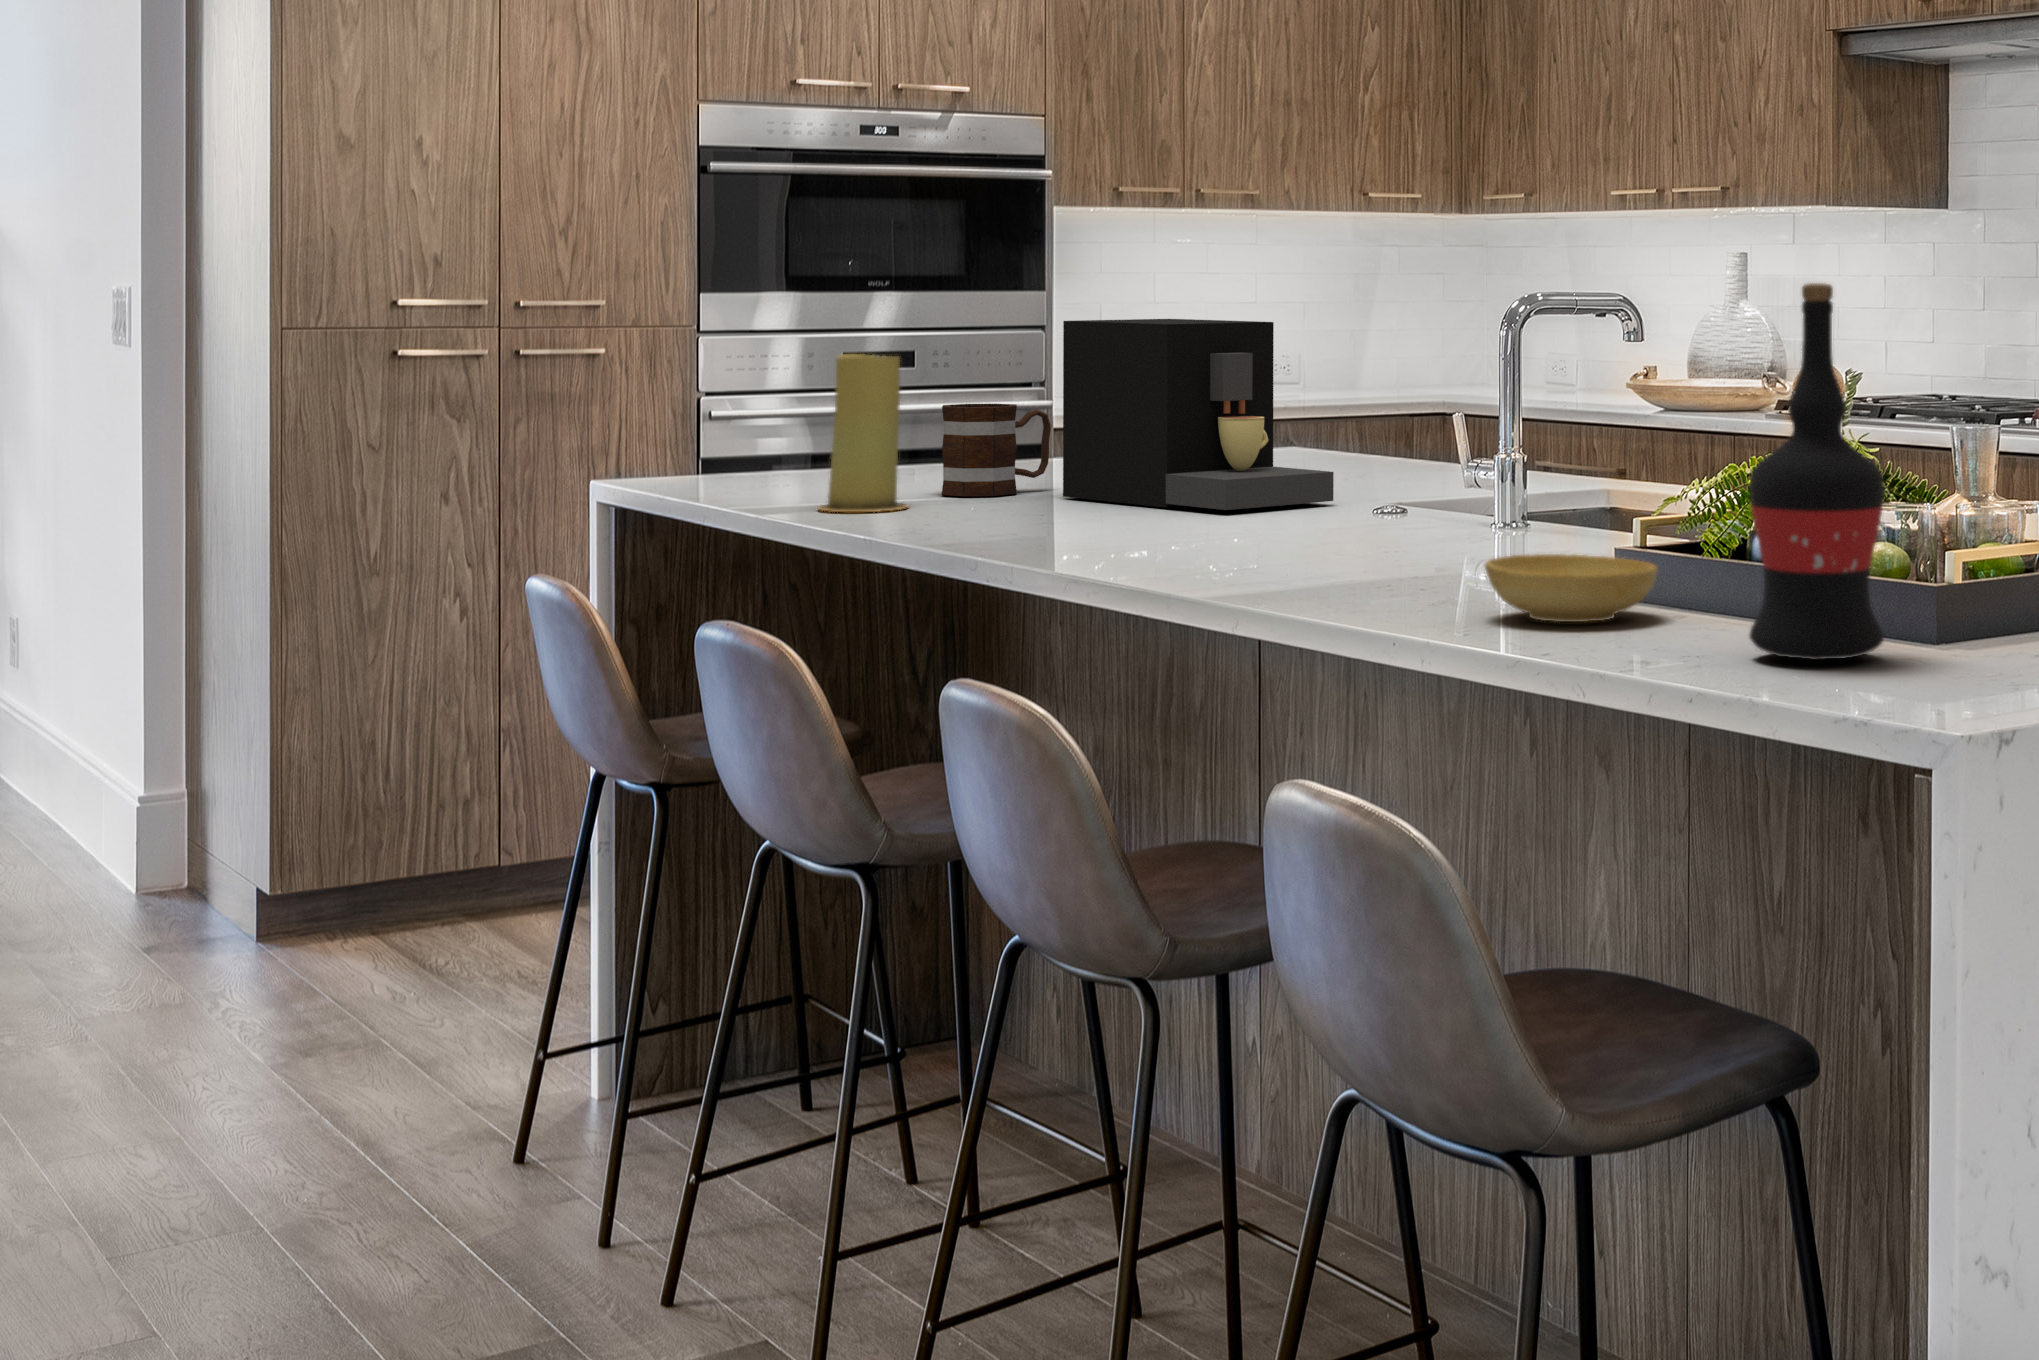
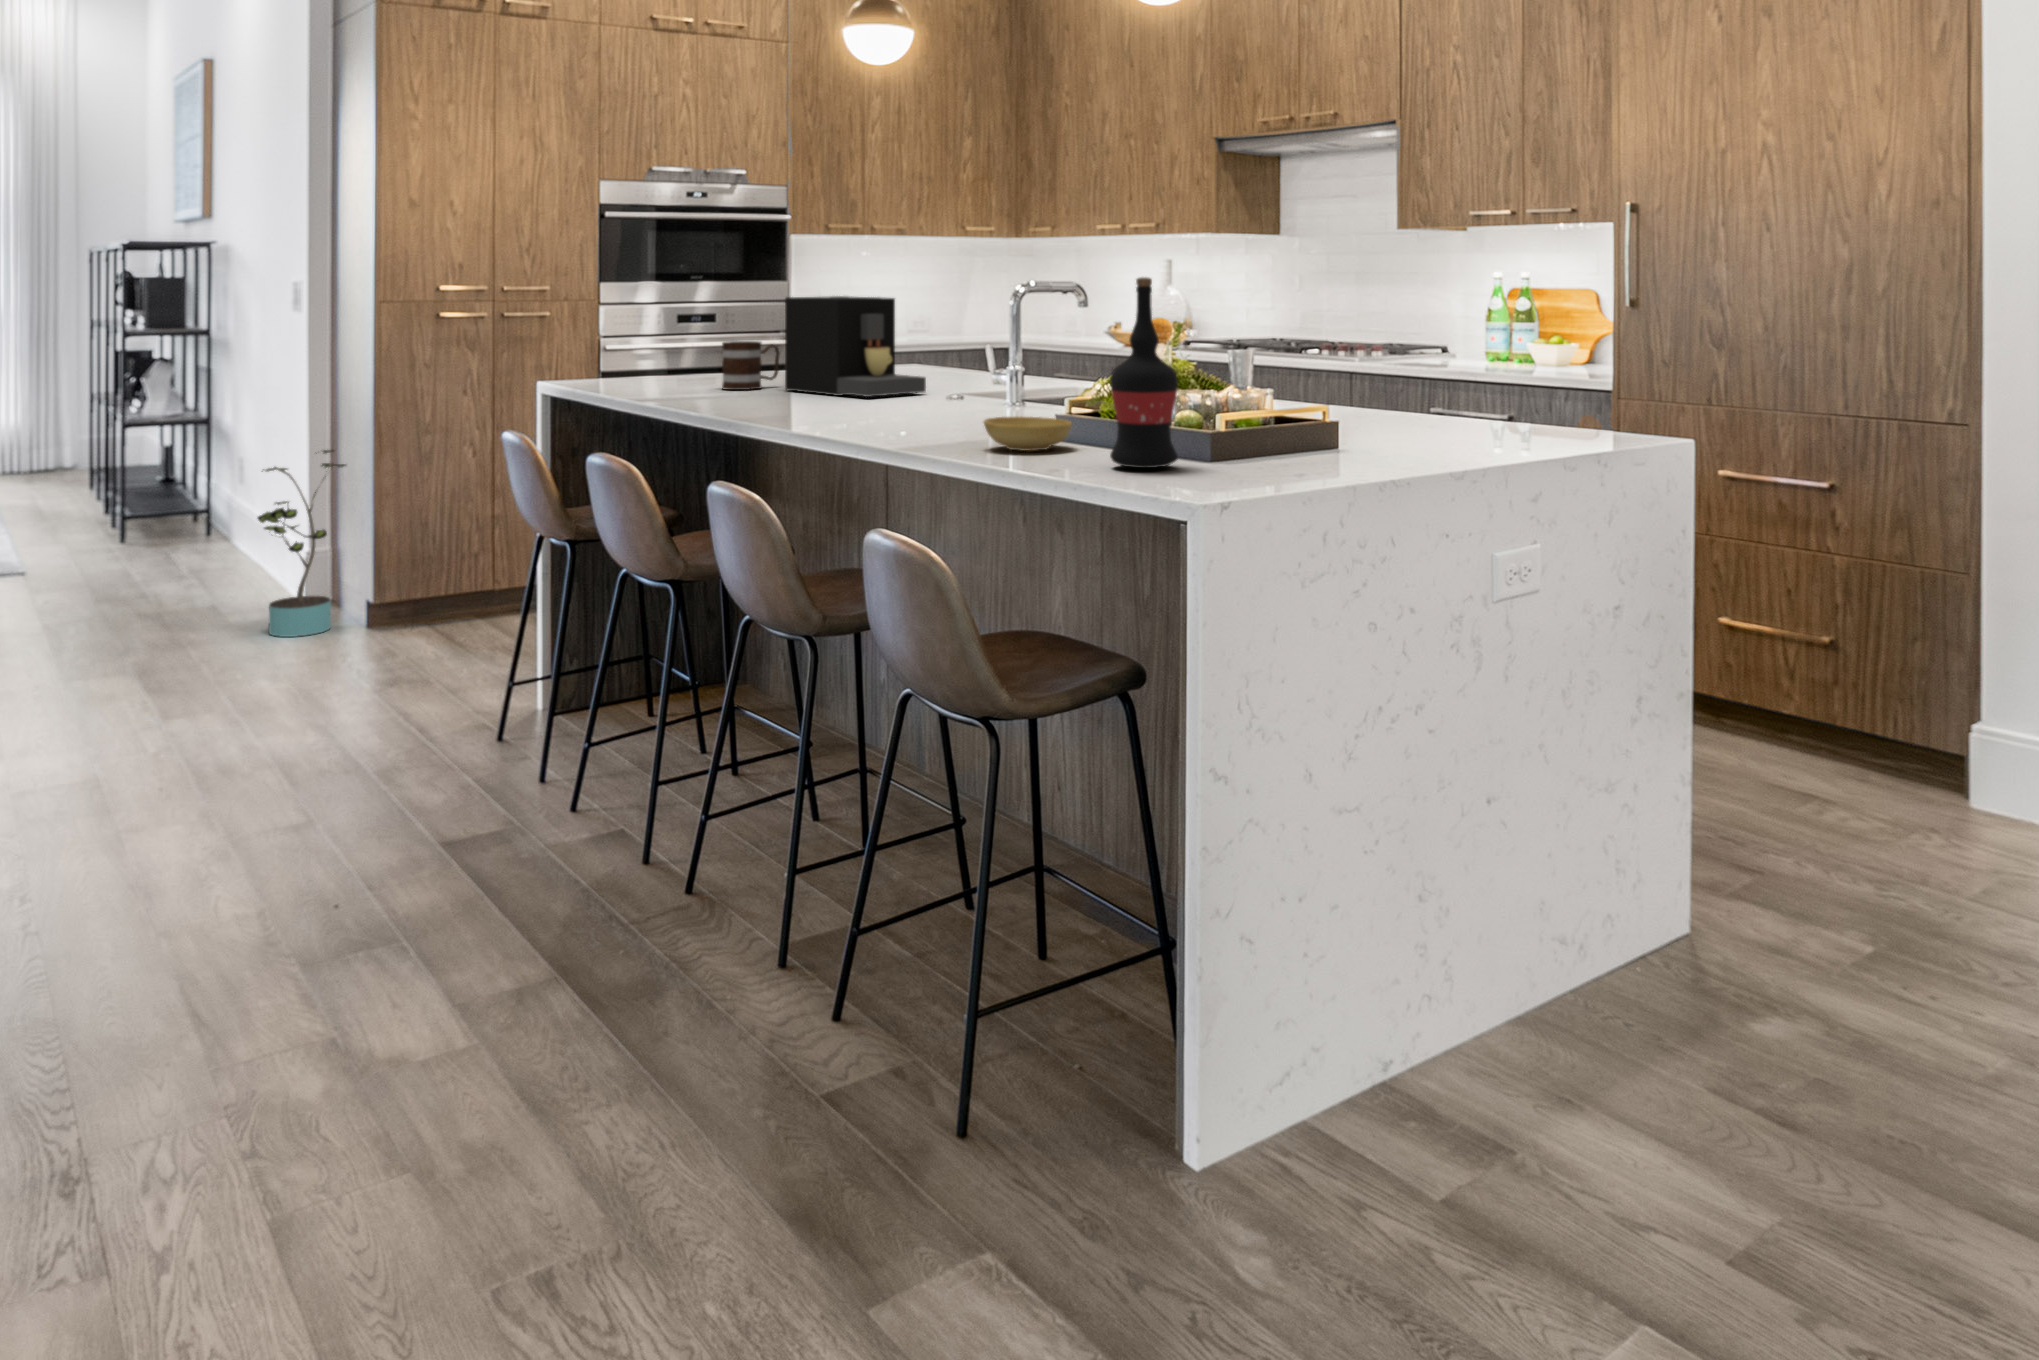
candle: present [819,354,908,512] -> none [656,315,704,398]
potted plant: none [46,605,220,960] -> present [258,450,346,637]

